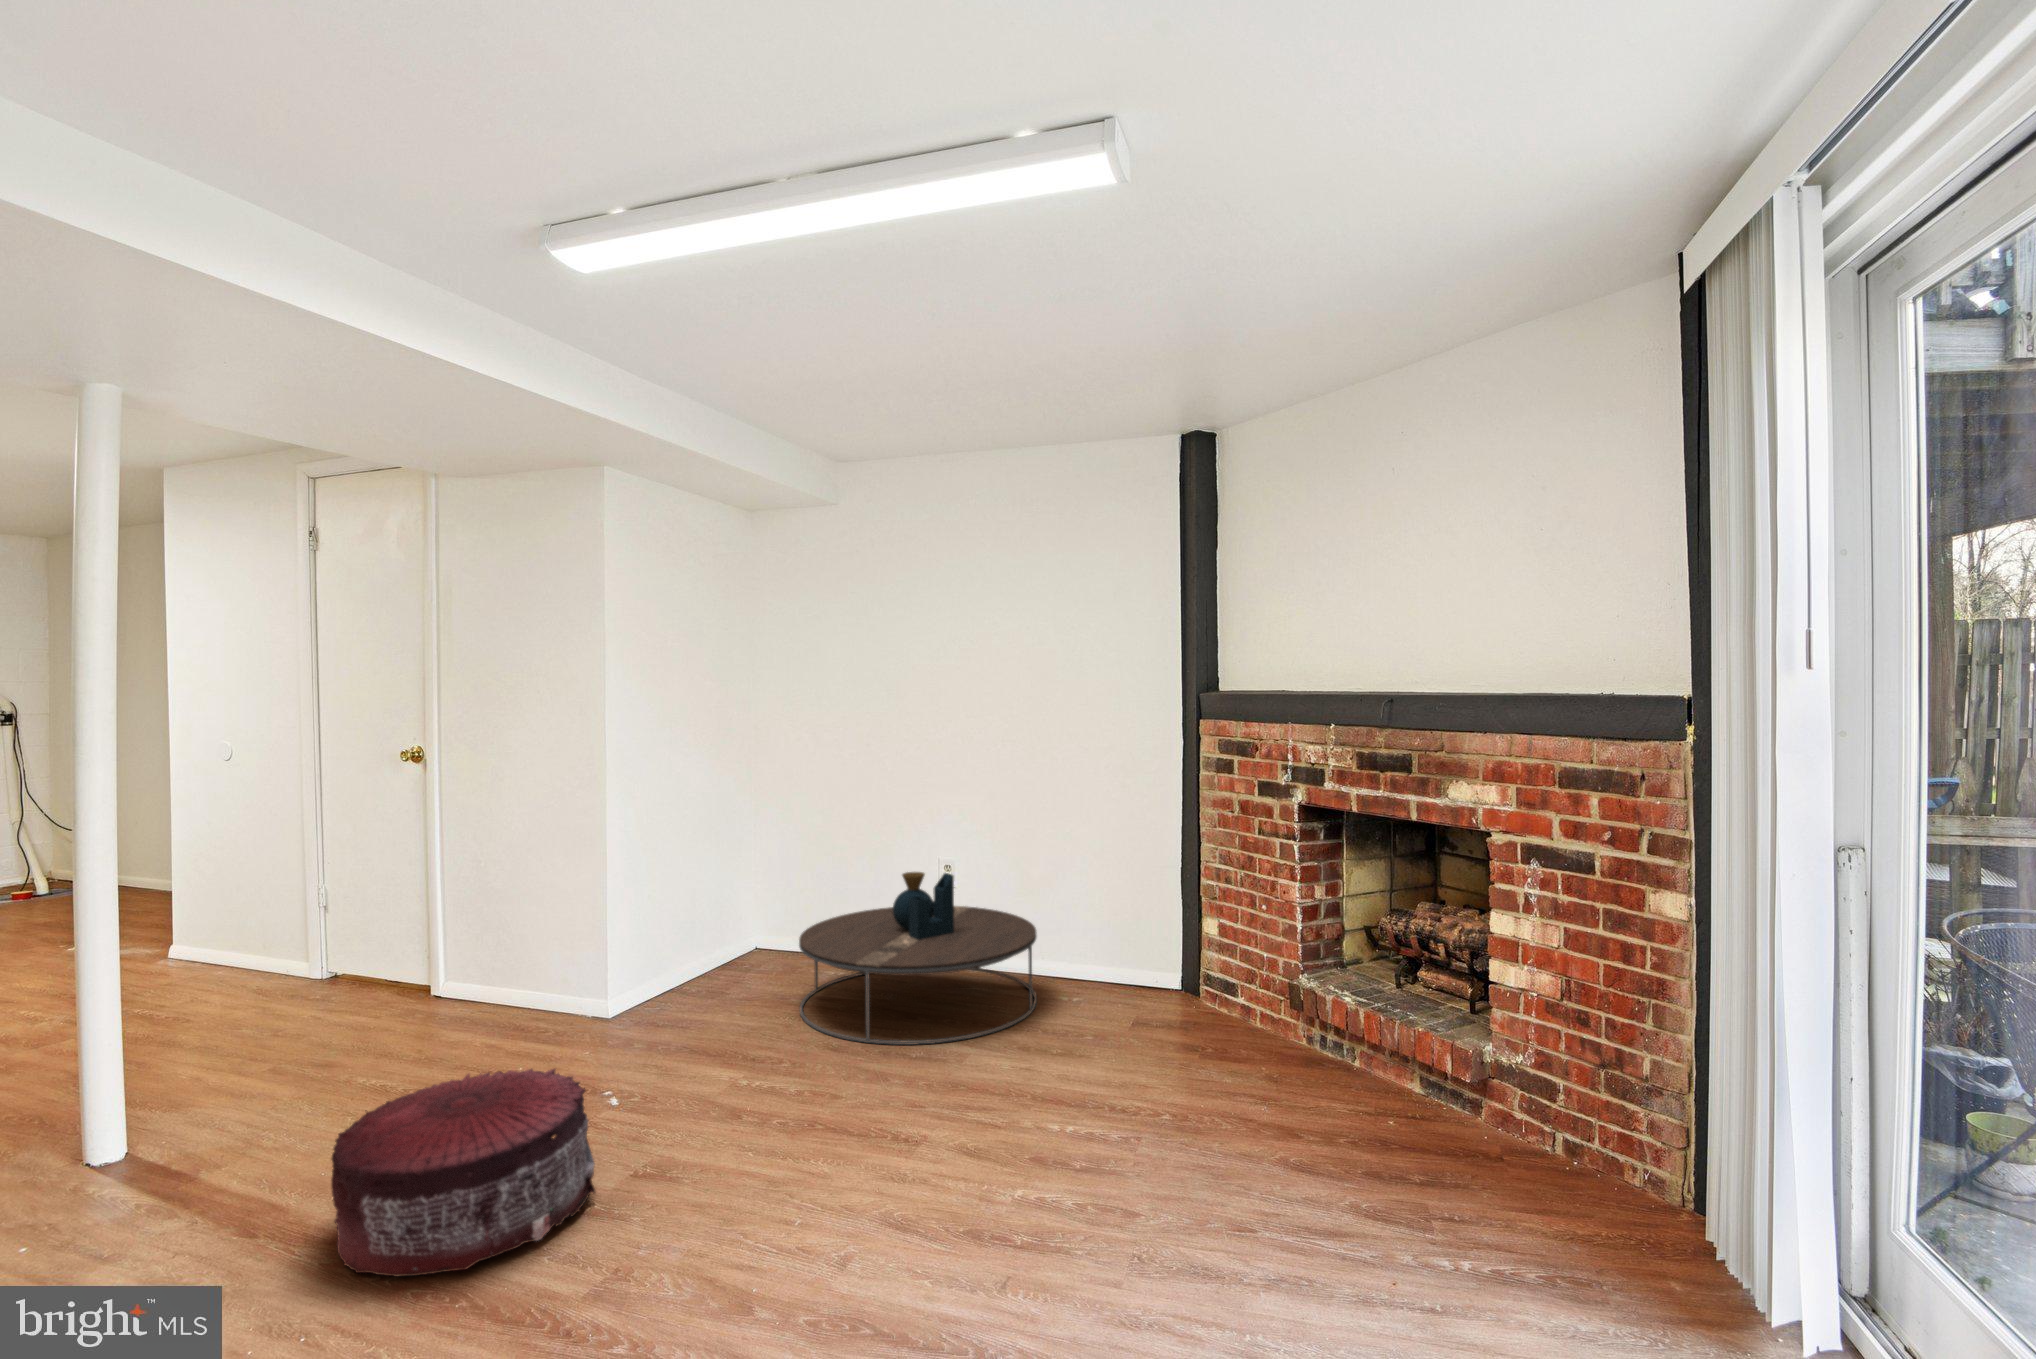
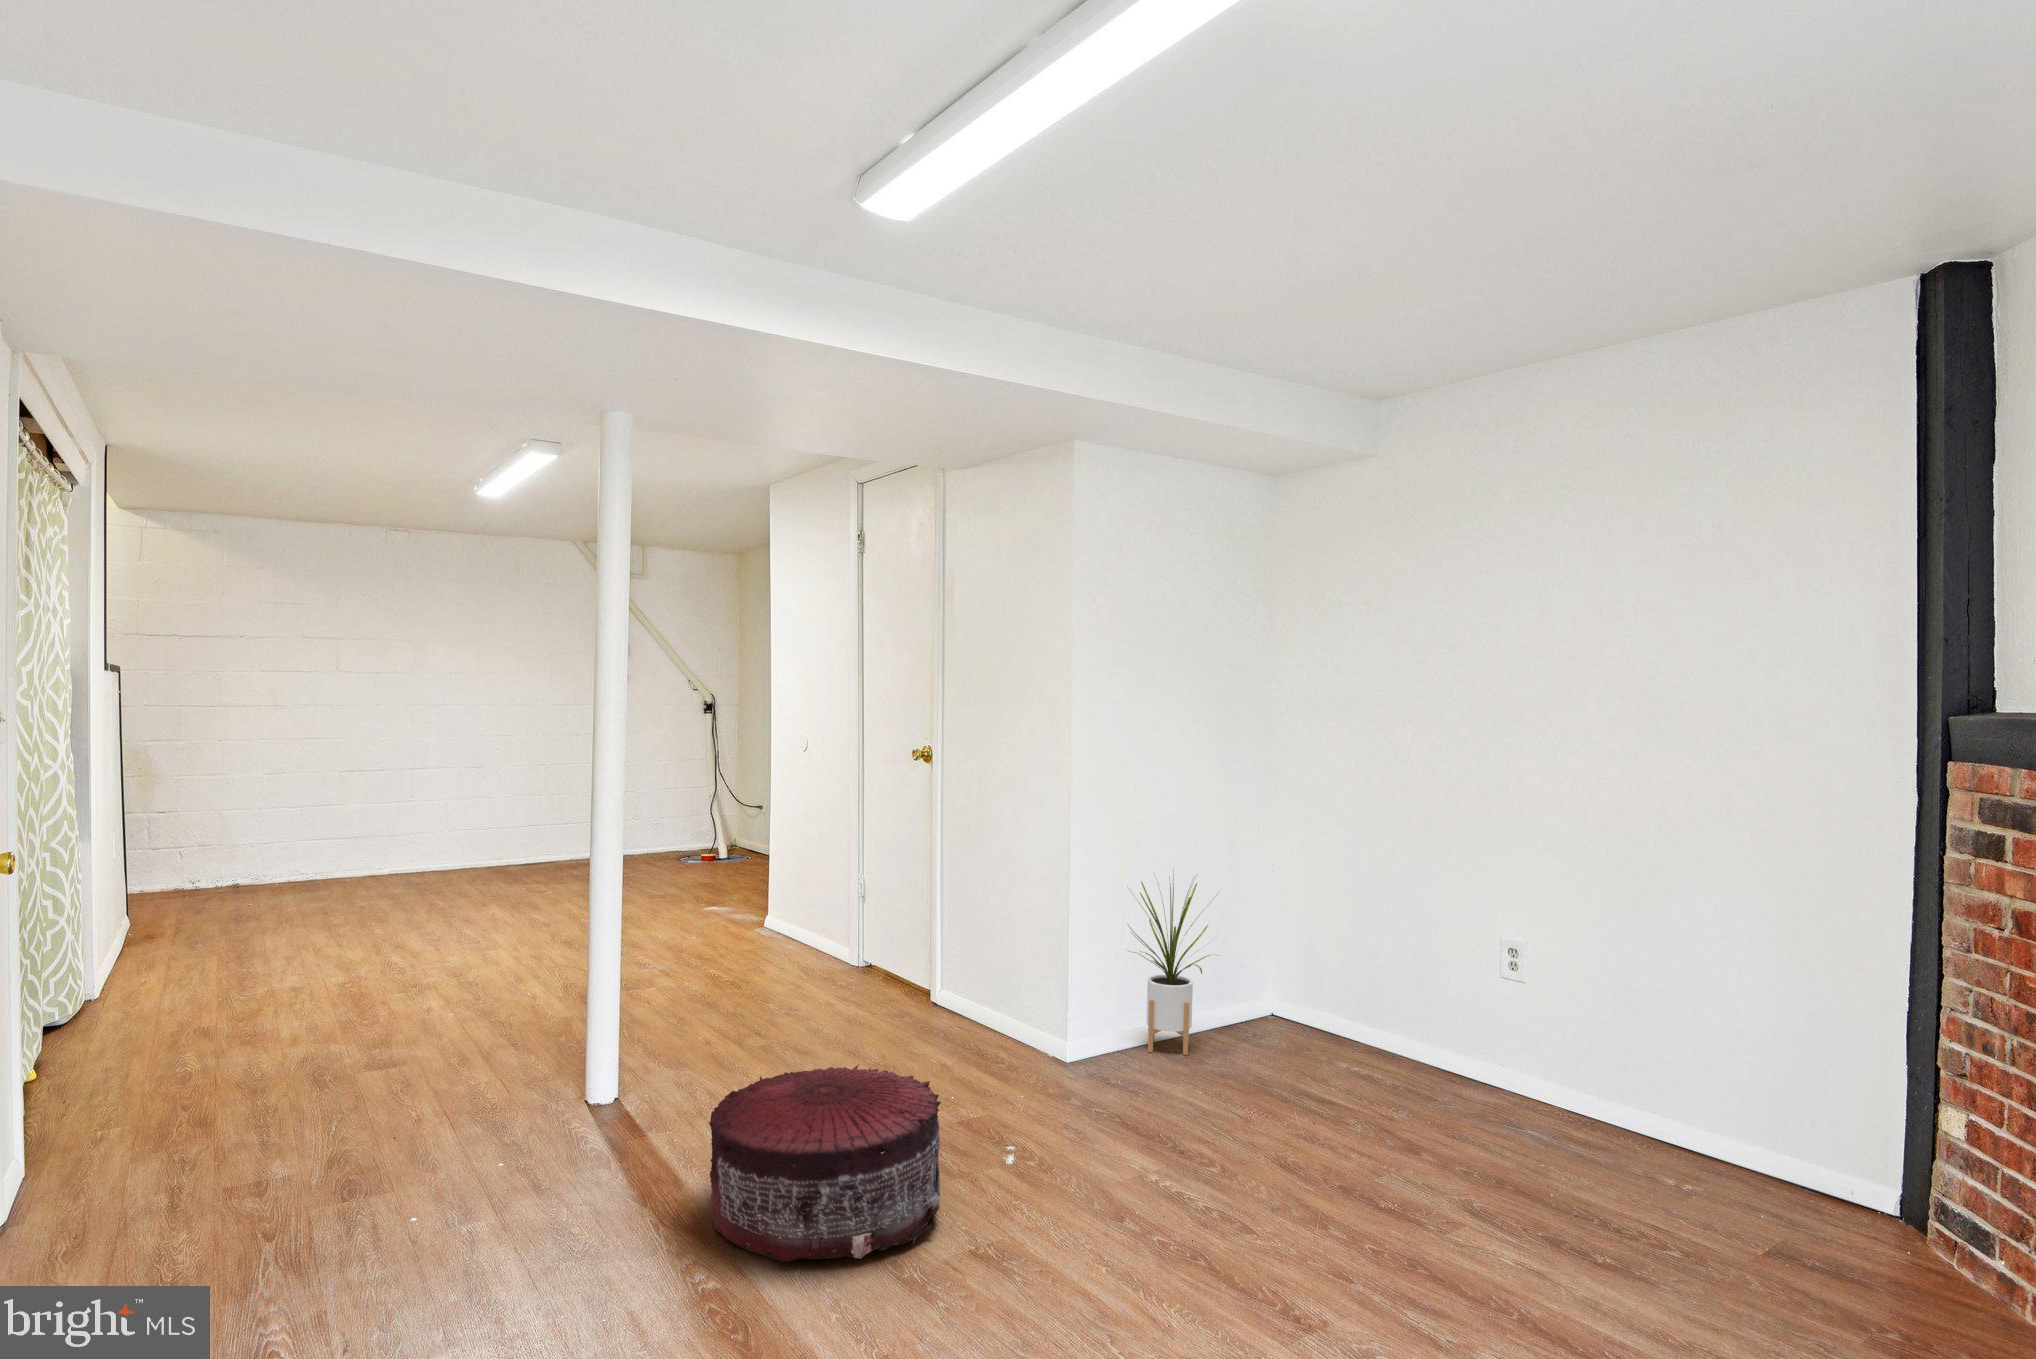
house plant: none [649,847,734,1007] -> present [1129,871,1211,1055]
coffee table: present [799,872,1037,1045] -> none [1275,940,1623,1190]

